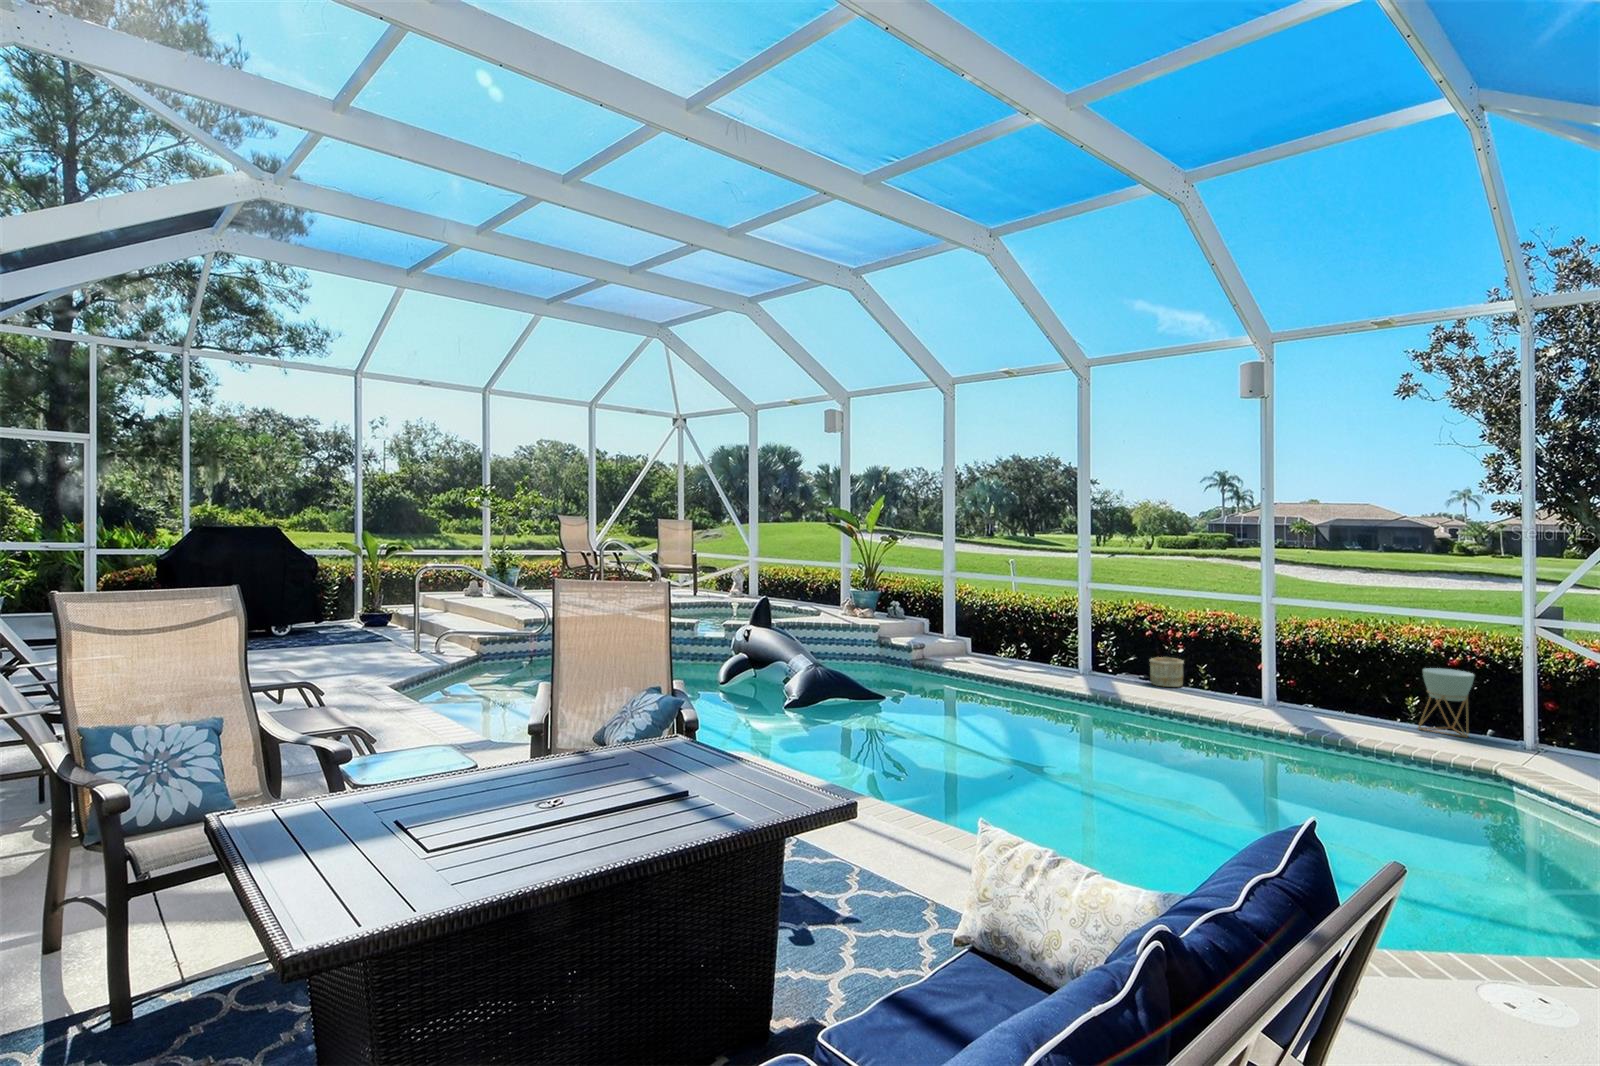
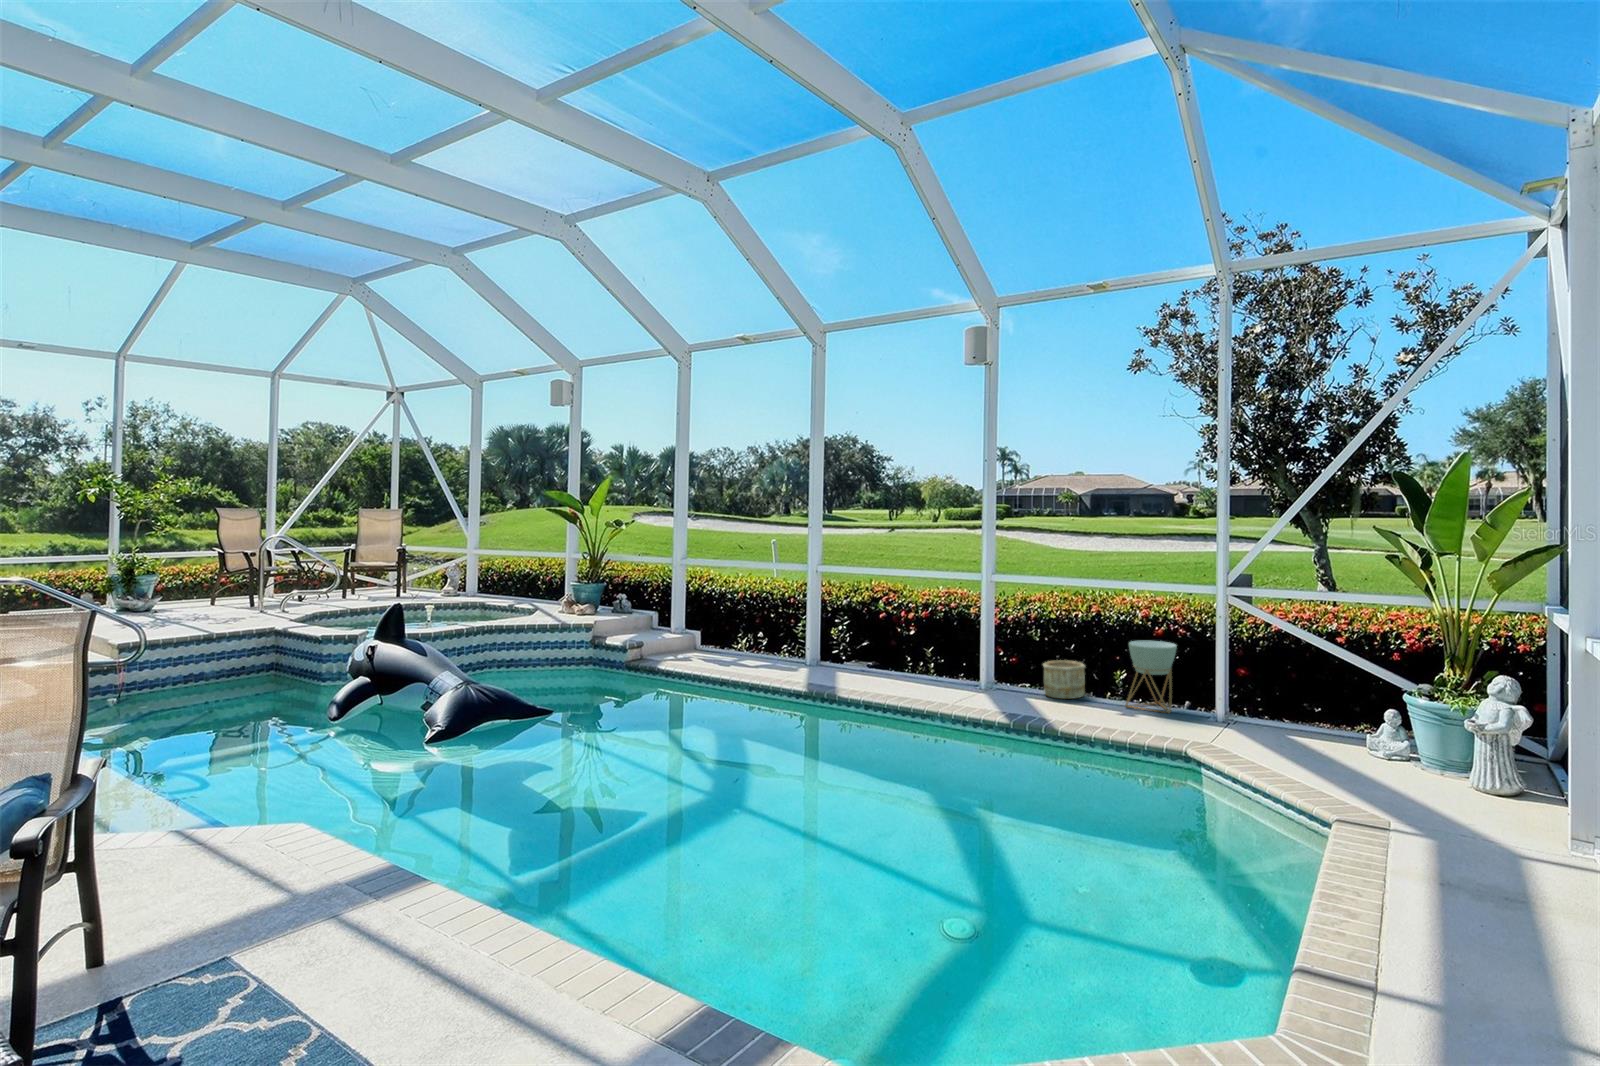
wooden bucket: present [1150,657,1184,687] -> present [1043,660,1085,699]

